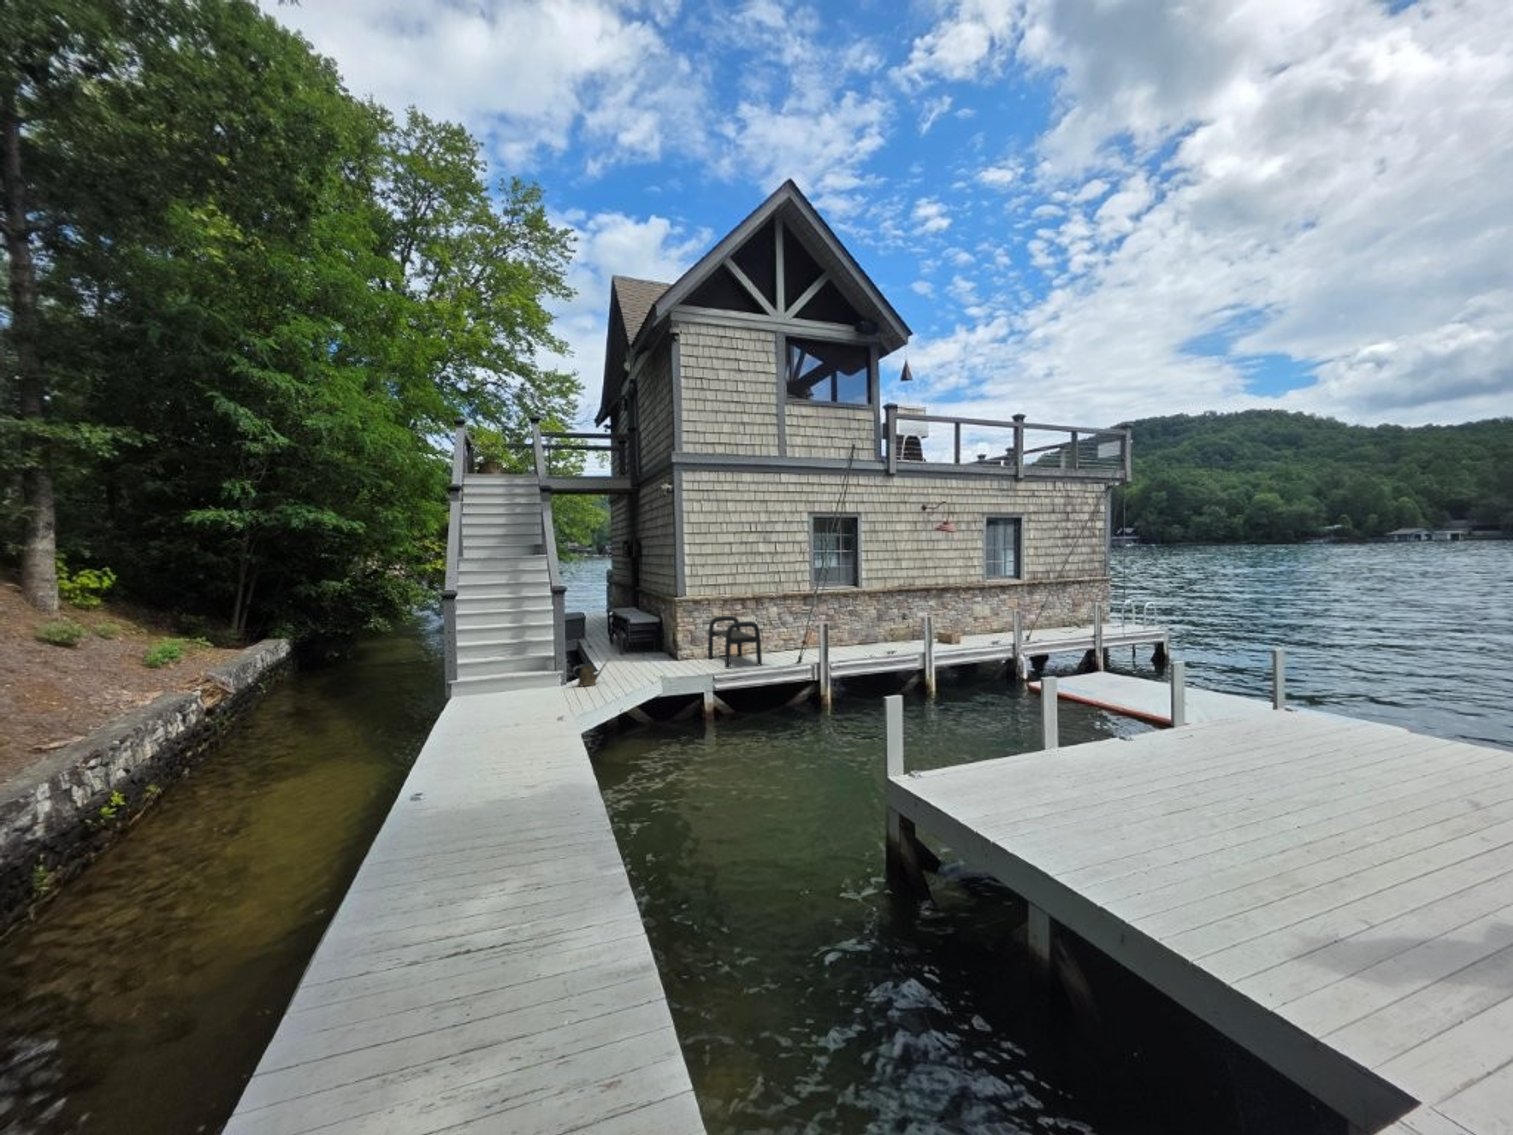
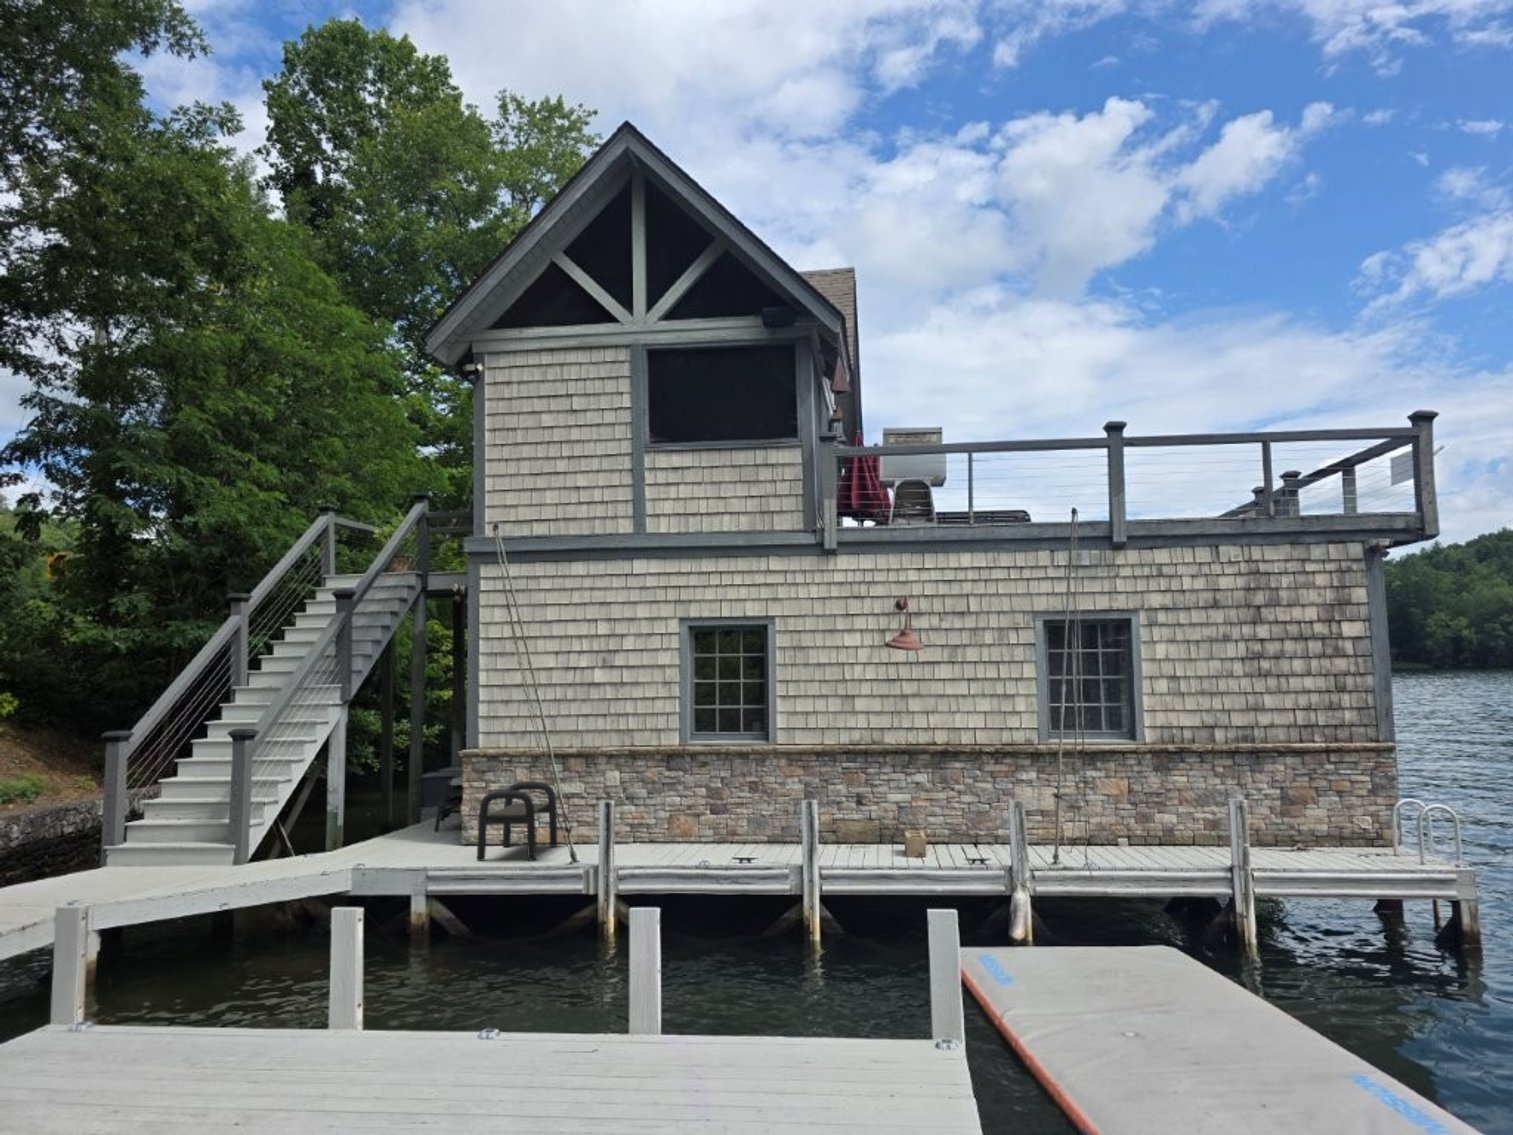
watering can: present [573,660,609,686] -> none [251,829,310,865]

